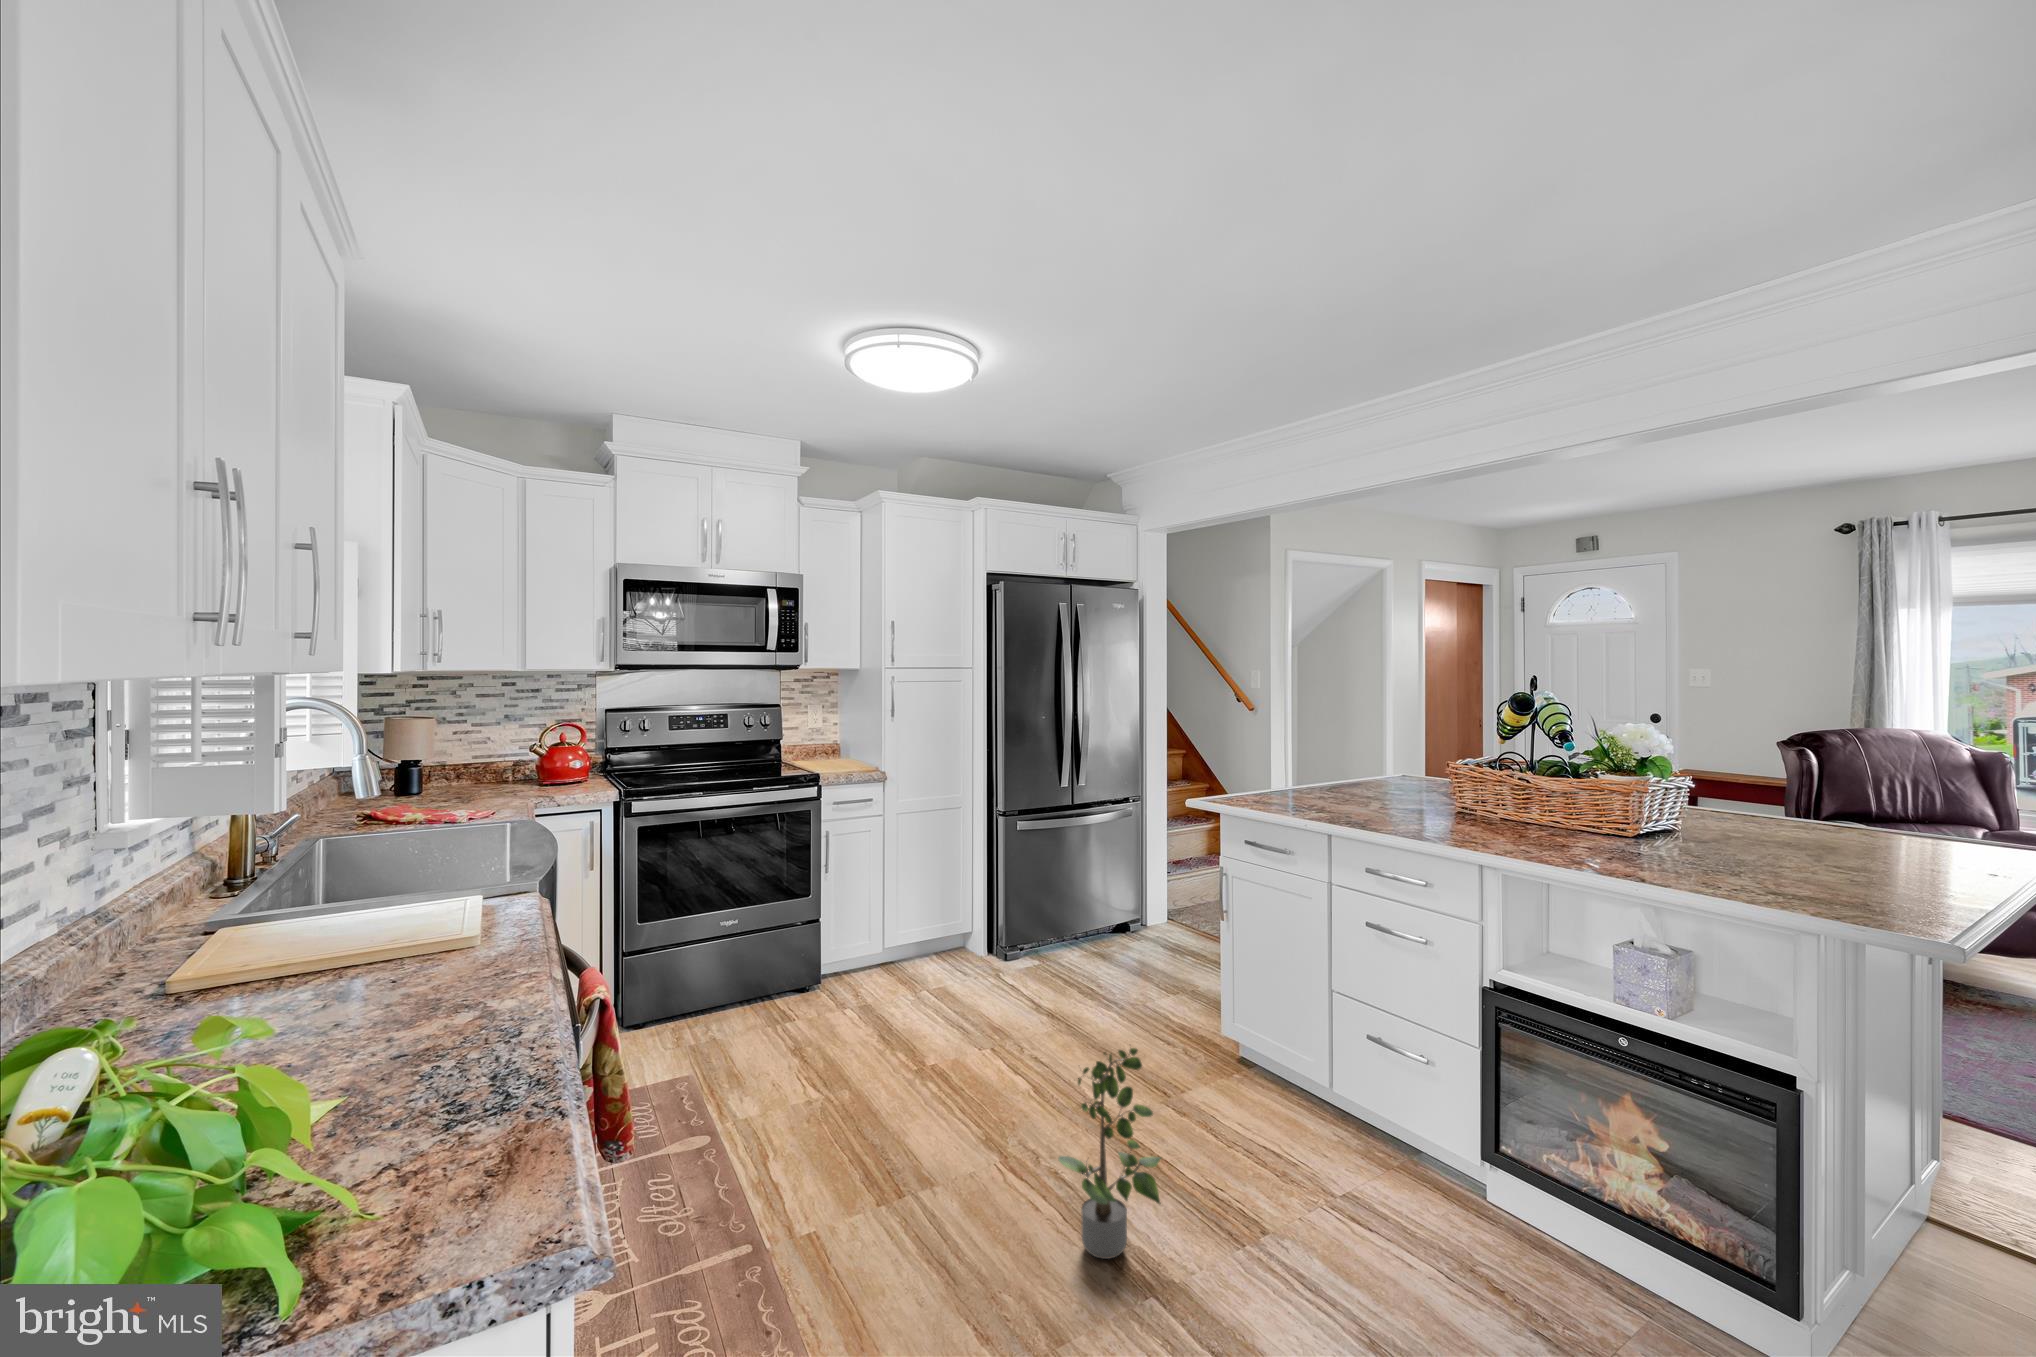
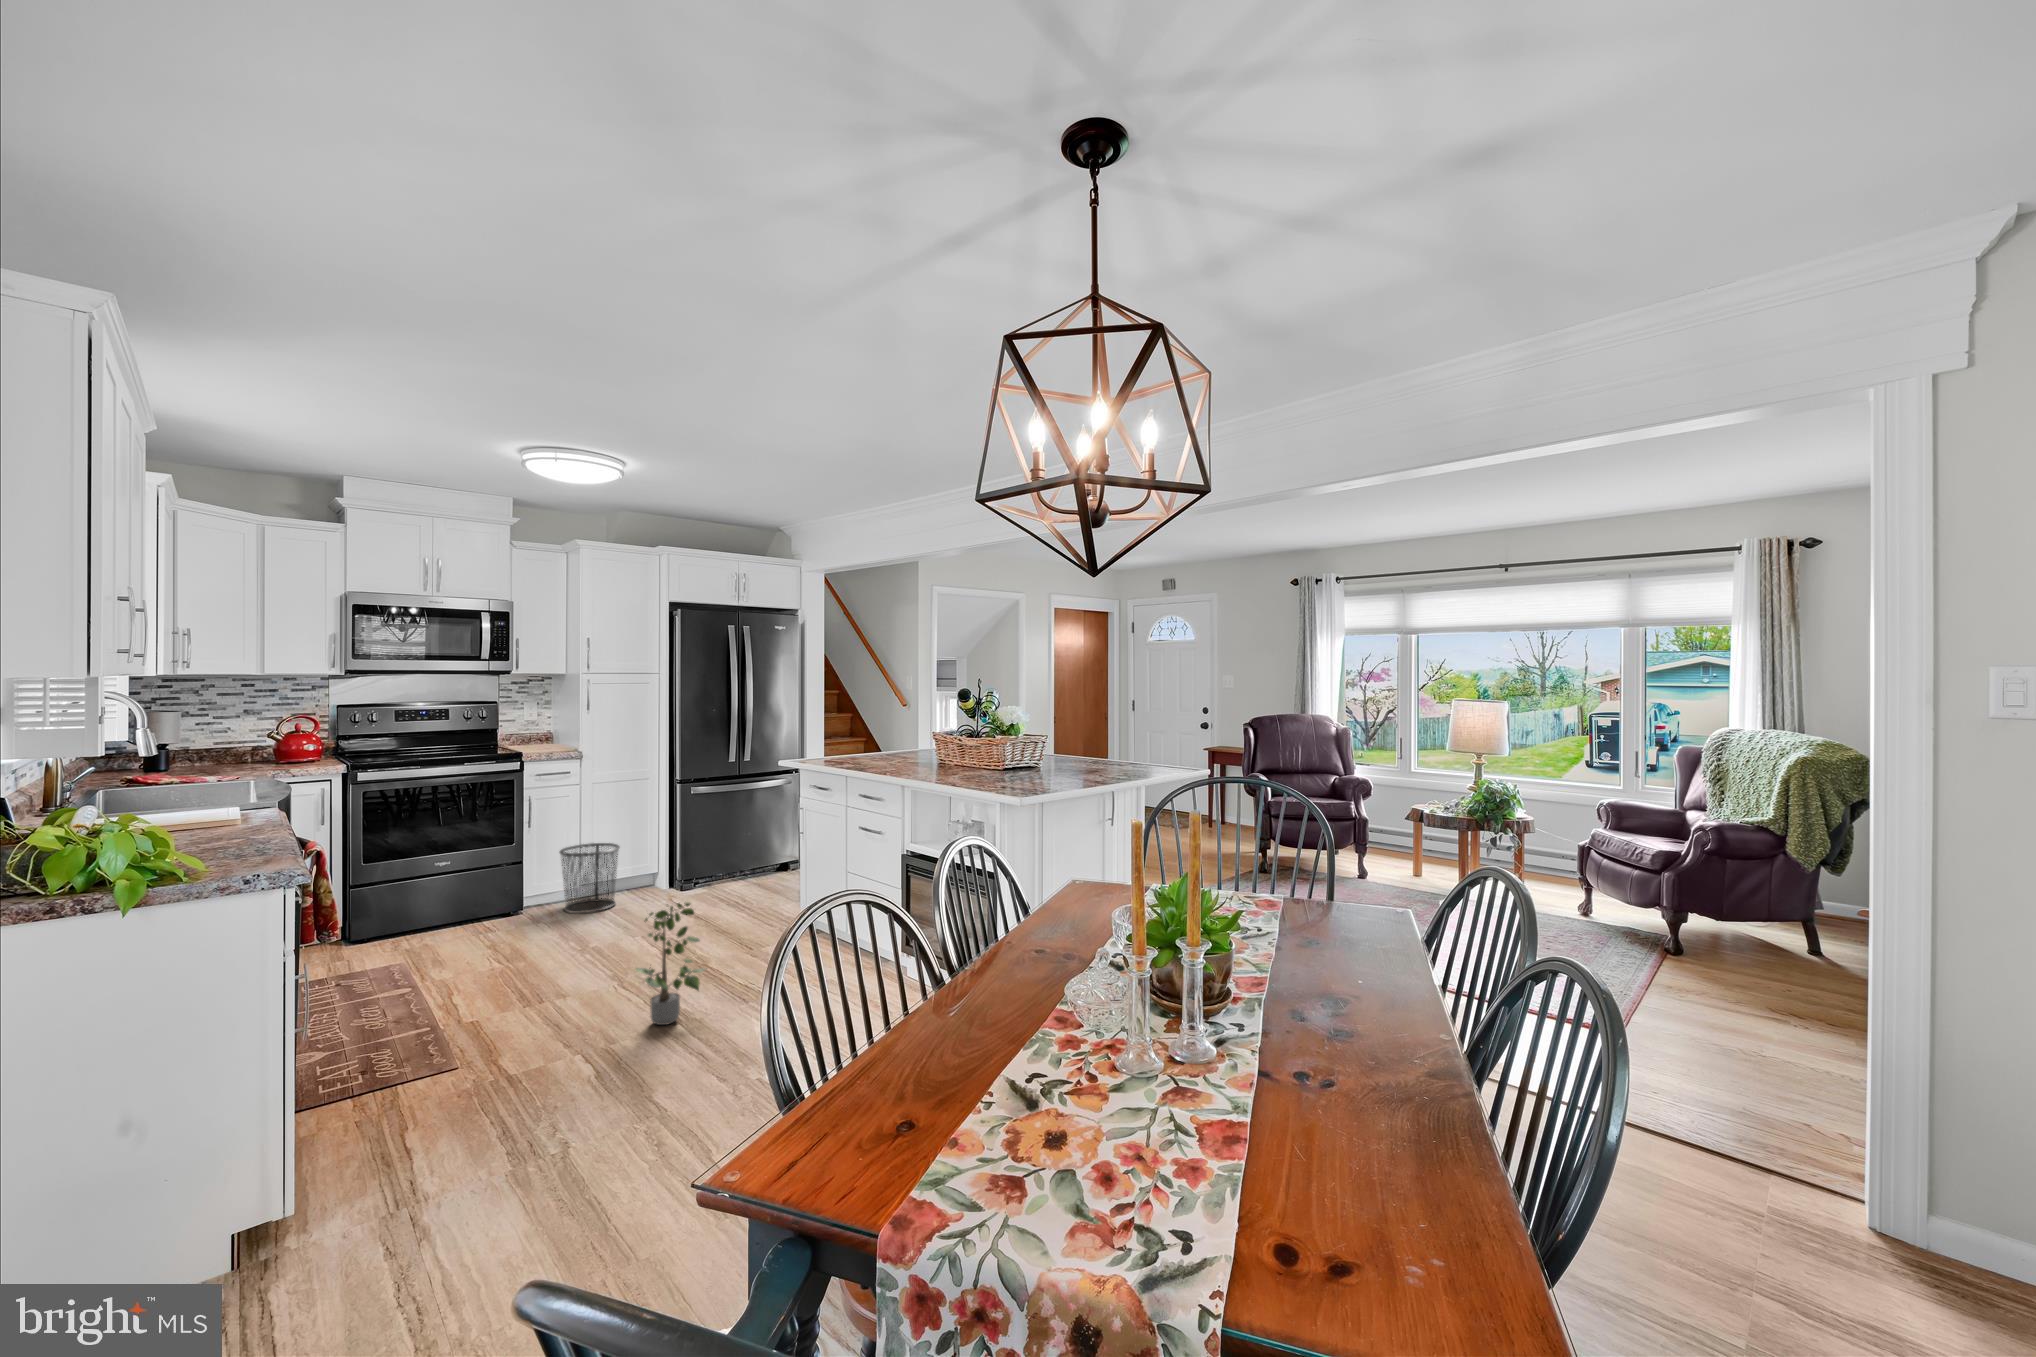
waste bin: none [864,893,938,990] -> present [560,843,620,913]

